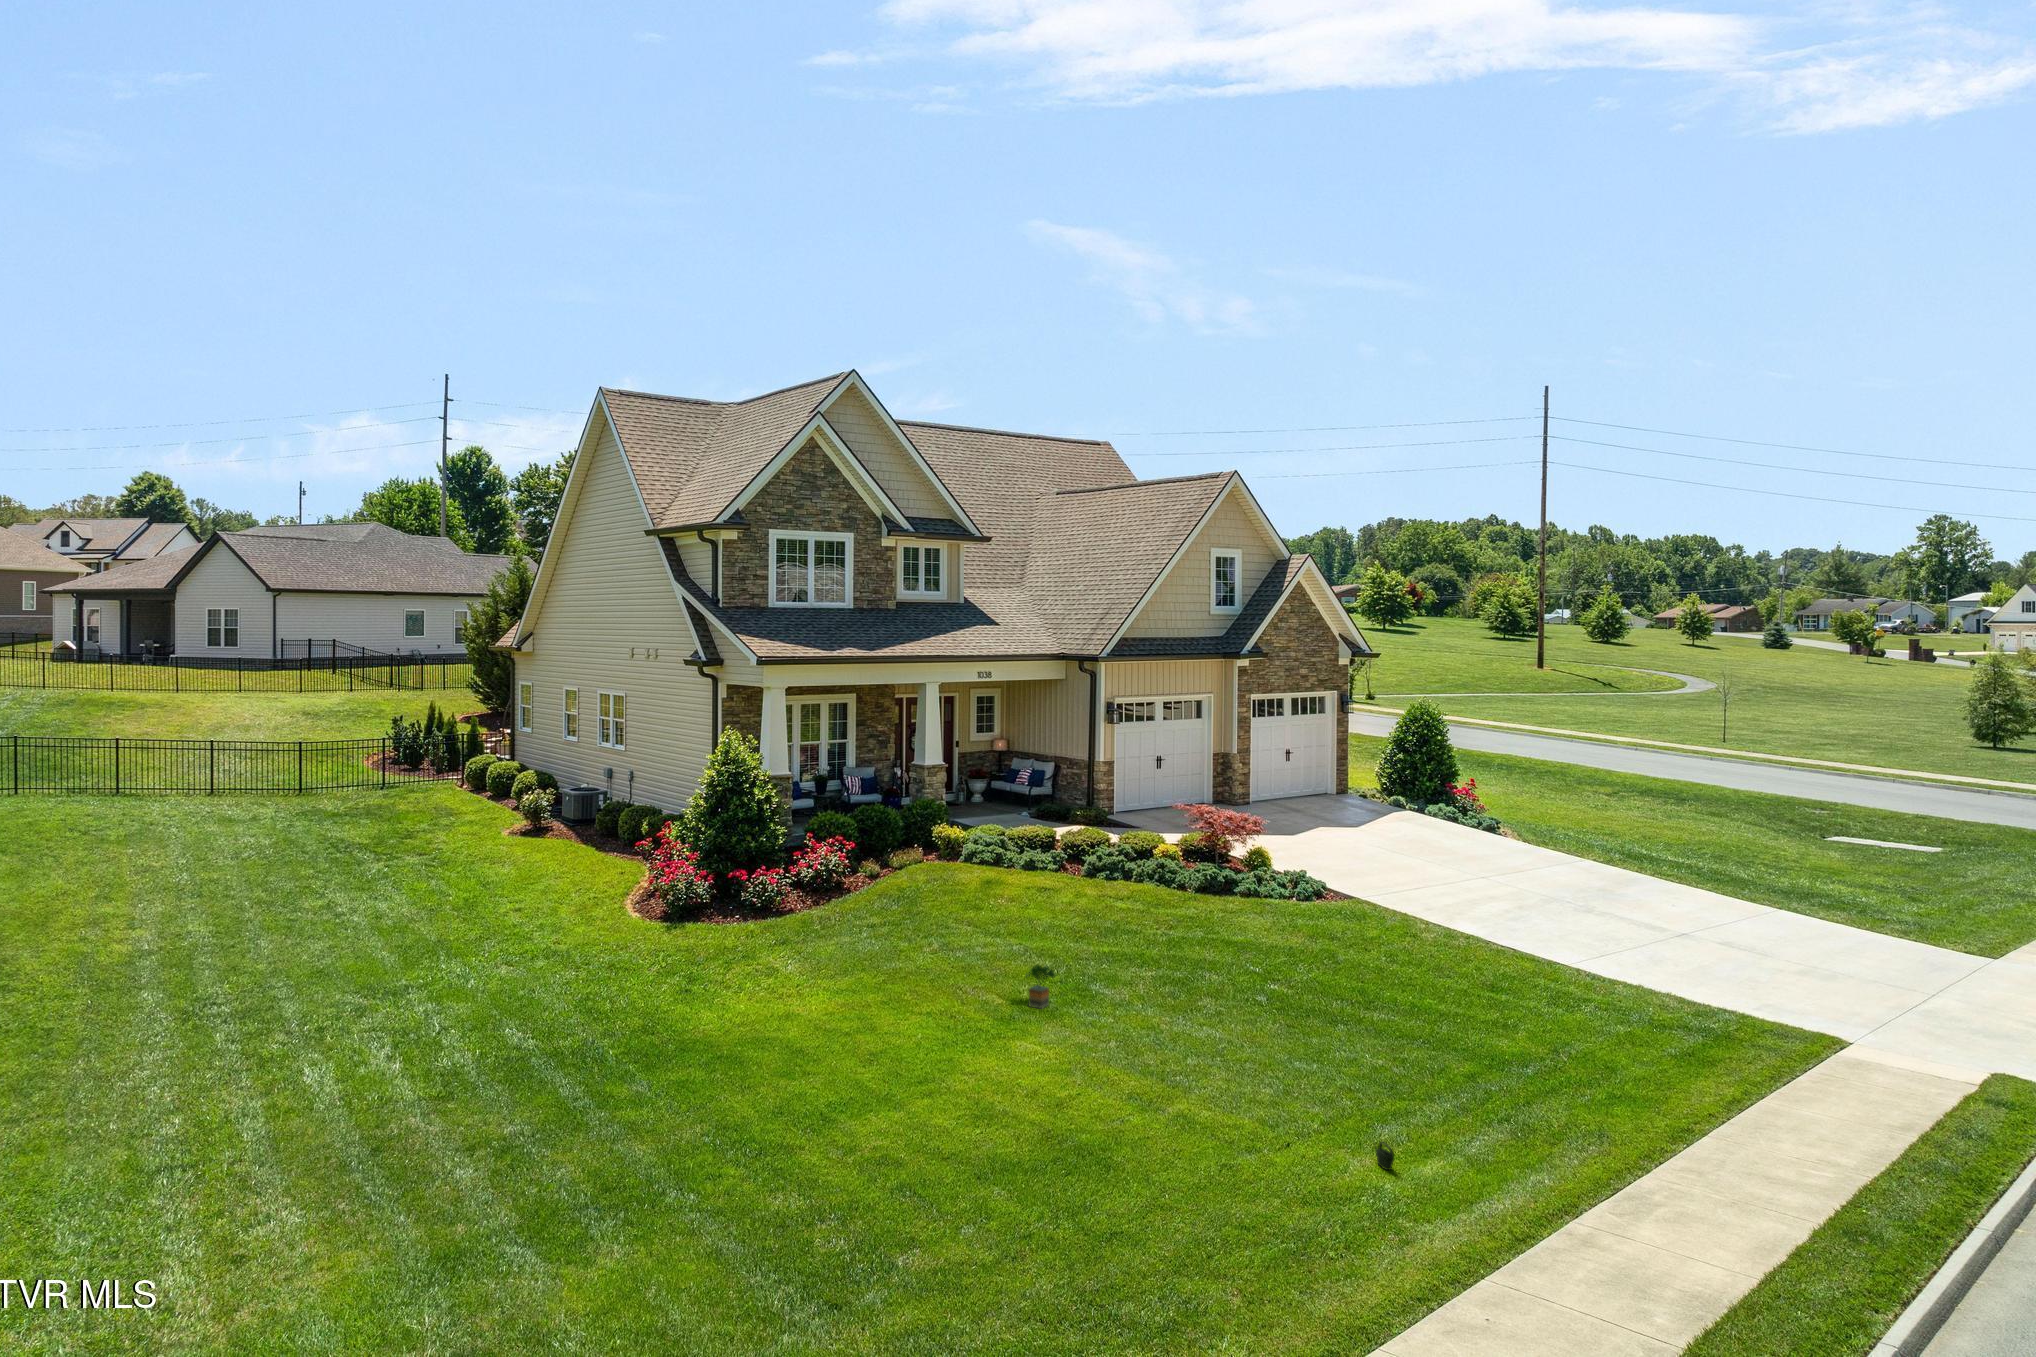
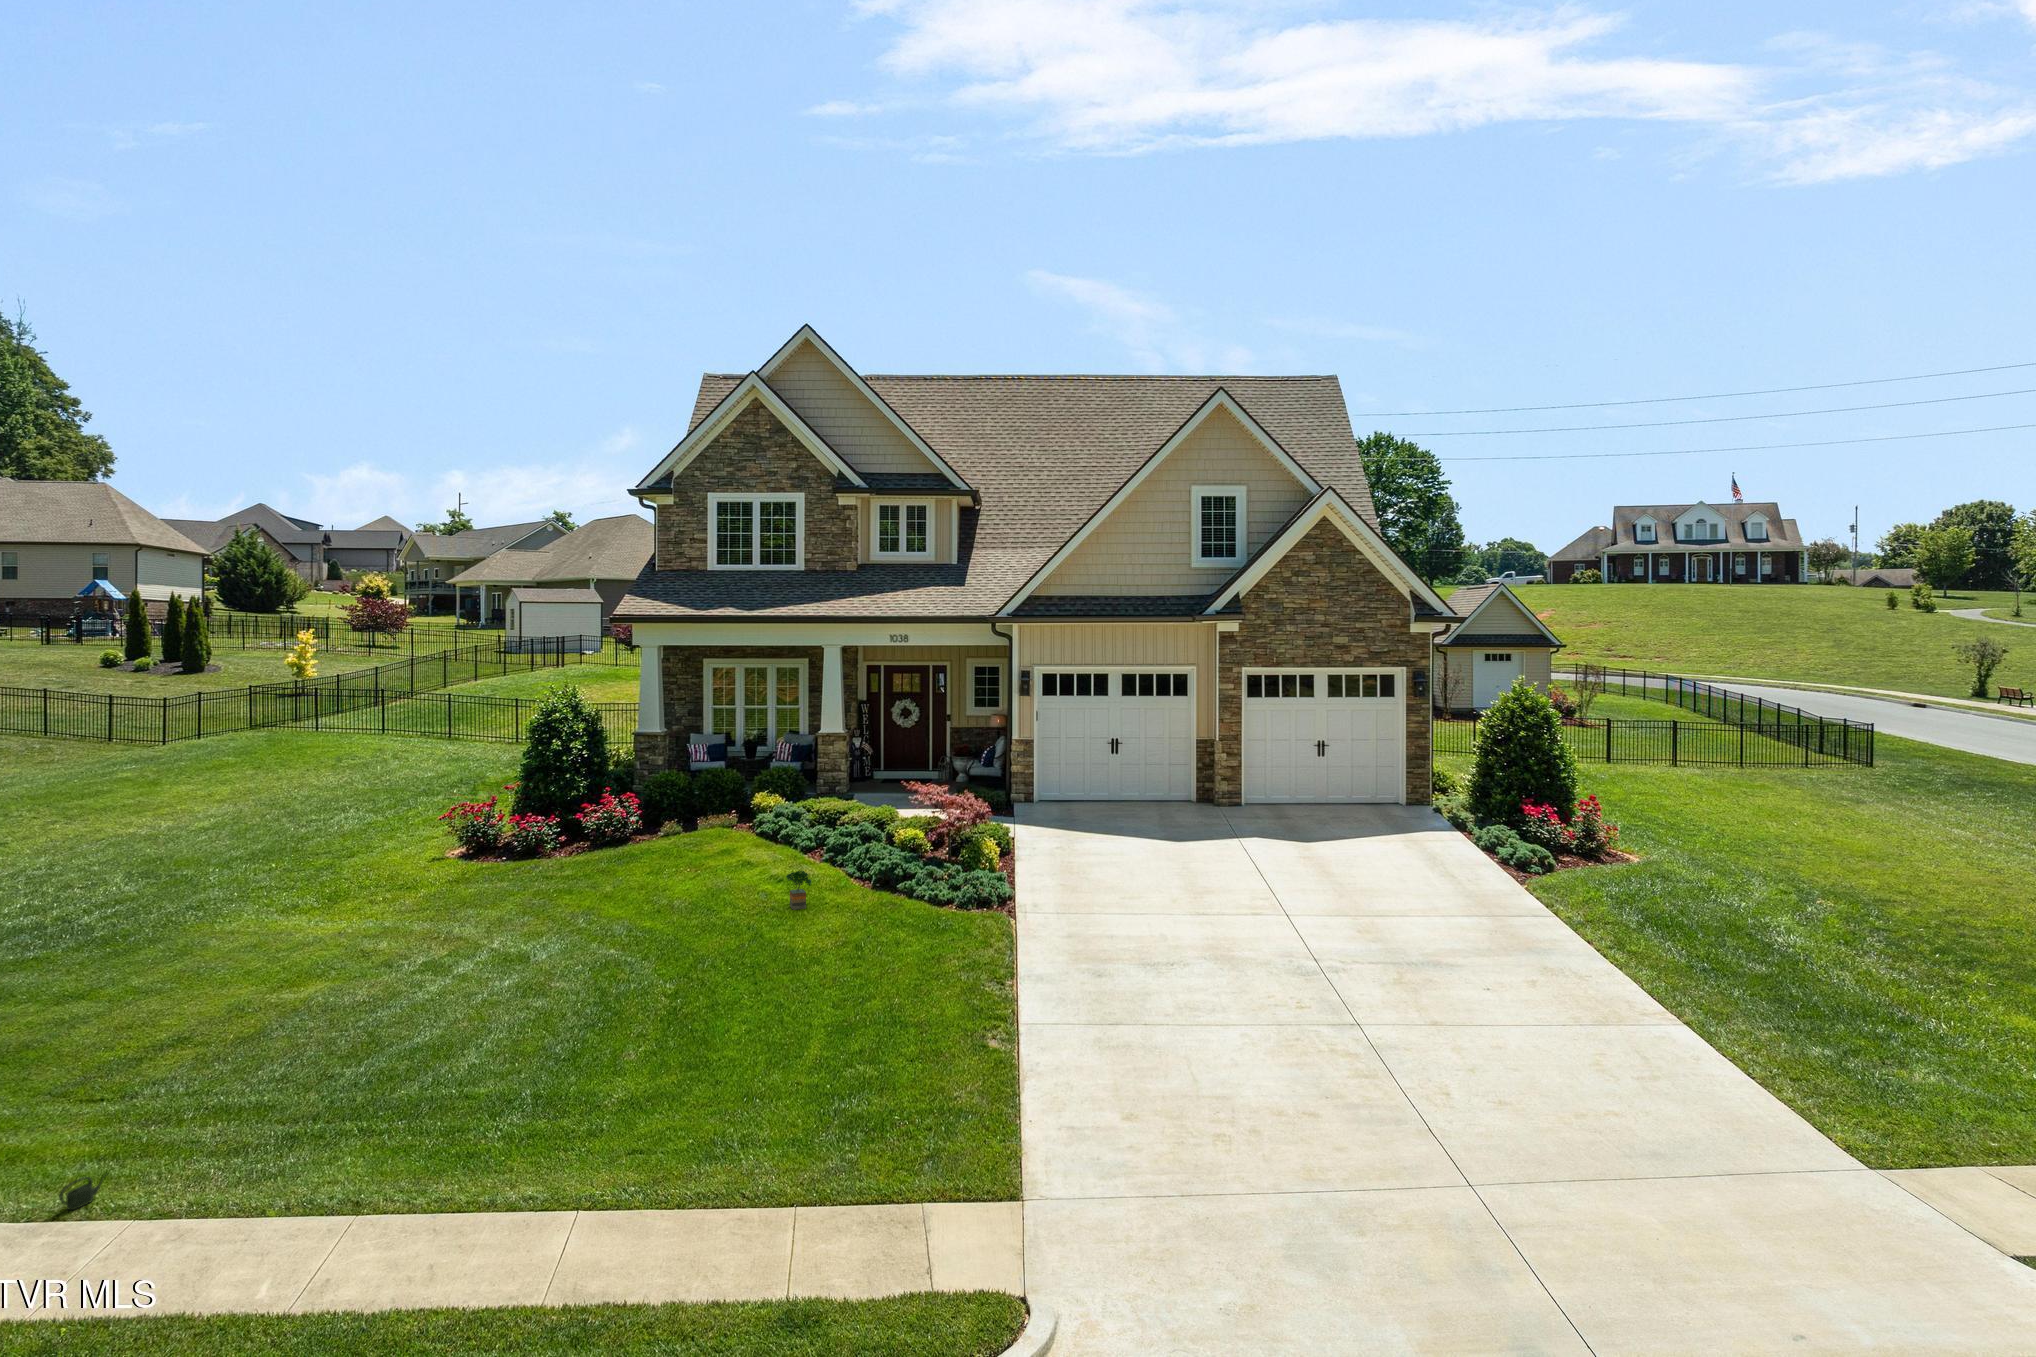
potted tree: present [1026,965,1056,1009] -> present [786,871,811,910]

